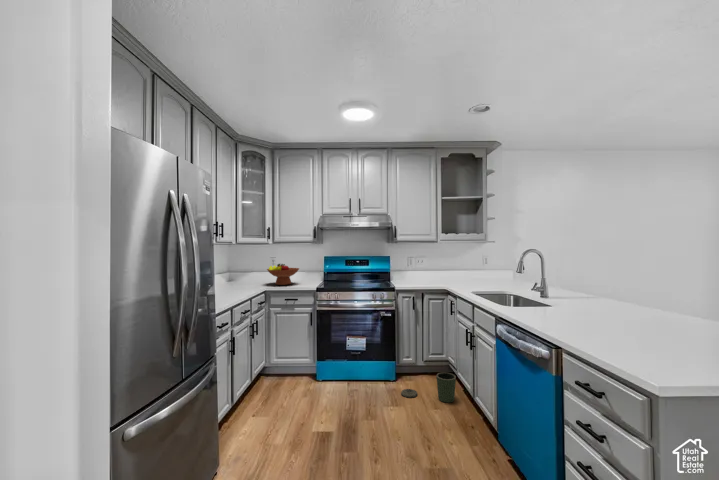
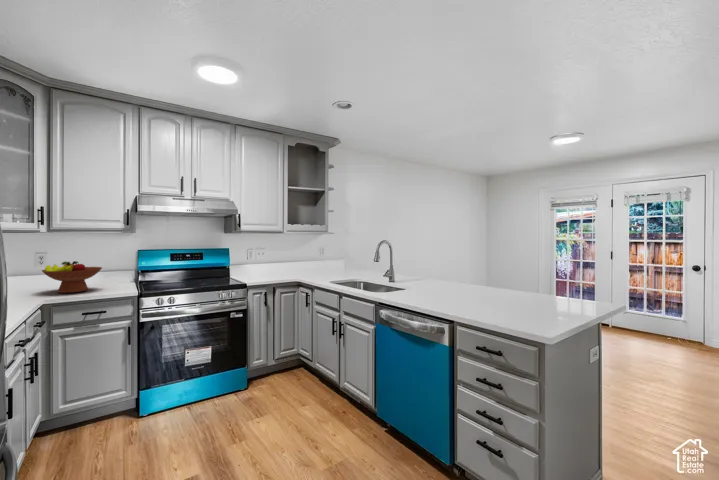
trash can: present [401,373,456,402] -> none [259,367,318,405]

